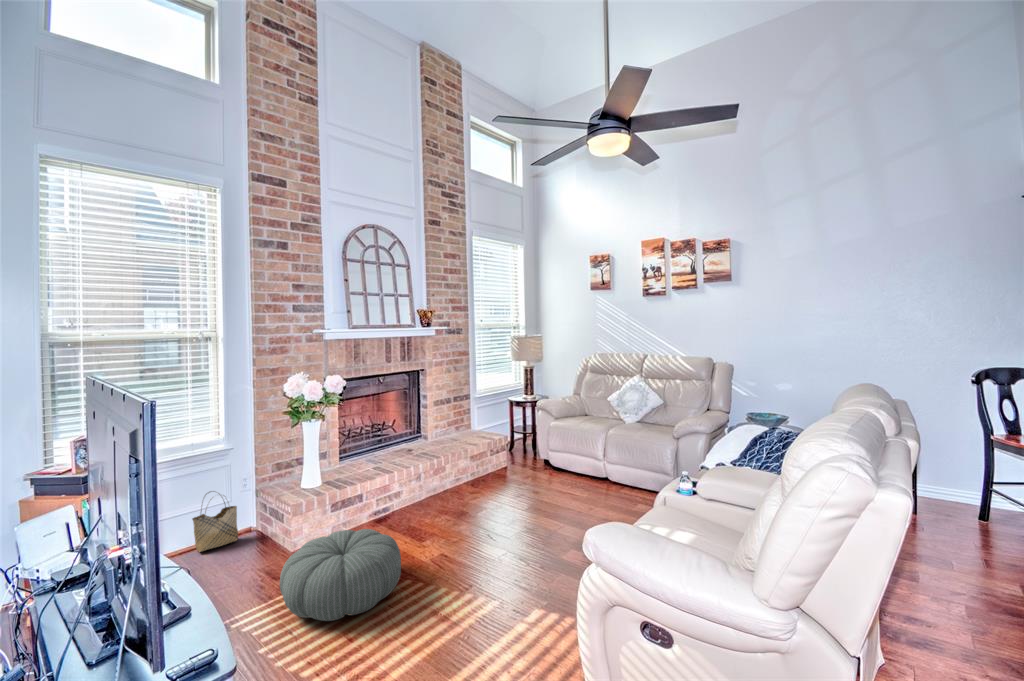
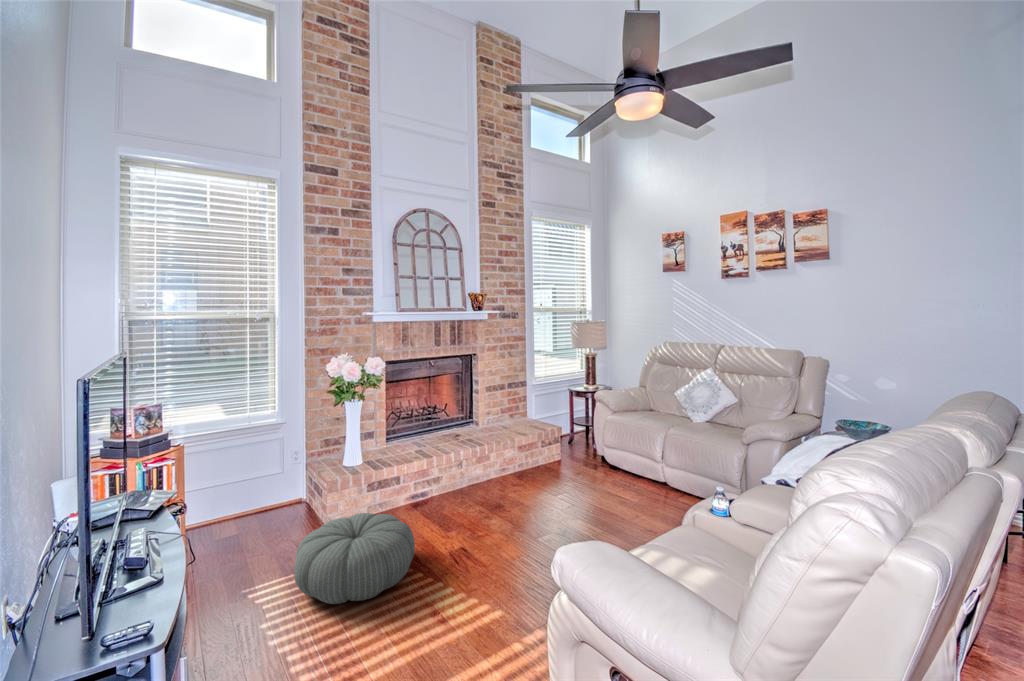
woven basket: present [192,492,238,552] -> none [246,463,287,518]

